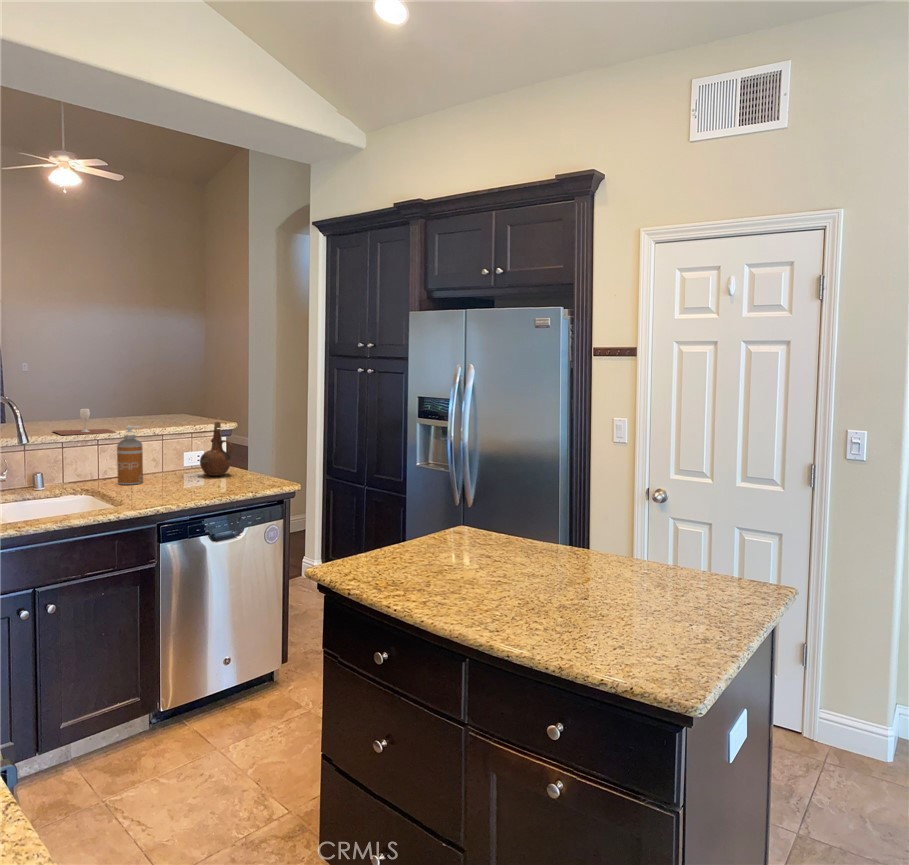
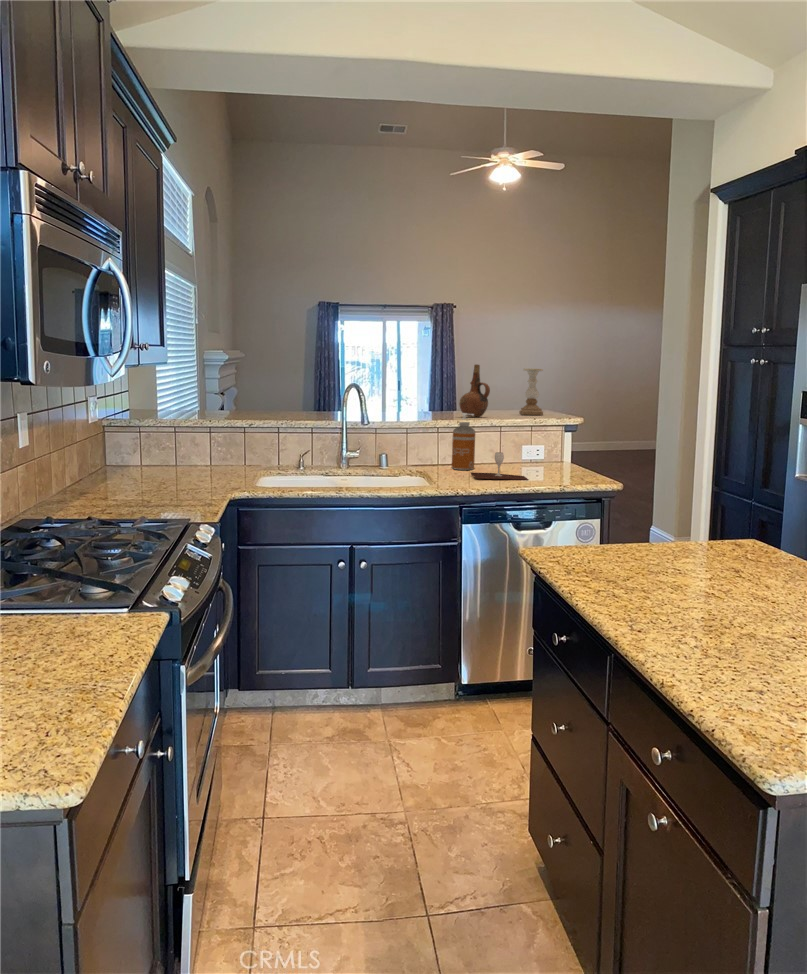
candle holder: none [163,375,190,420] -> present [519,369,543,415]
wine glass: present [53,409,116,435] -> present [471,452,528,480]
ceramic pitcher: present [200,422,233,476] -> present [459,365,490,417]

